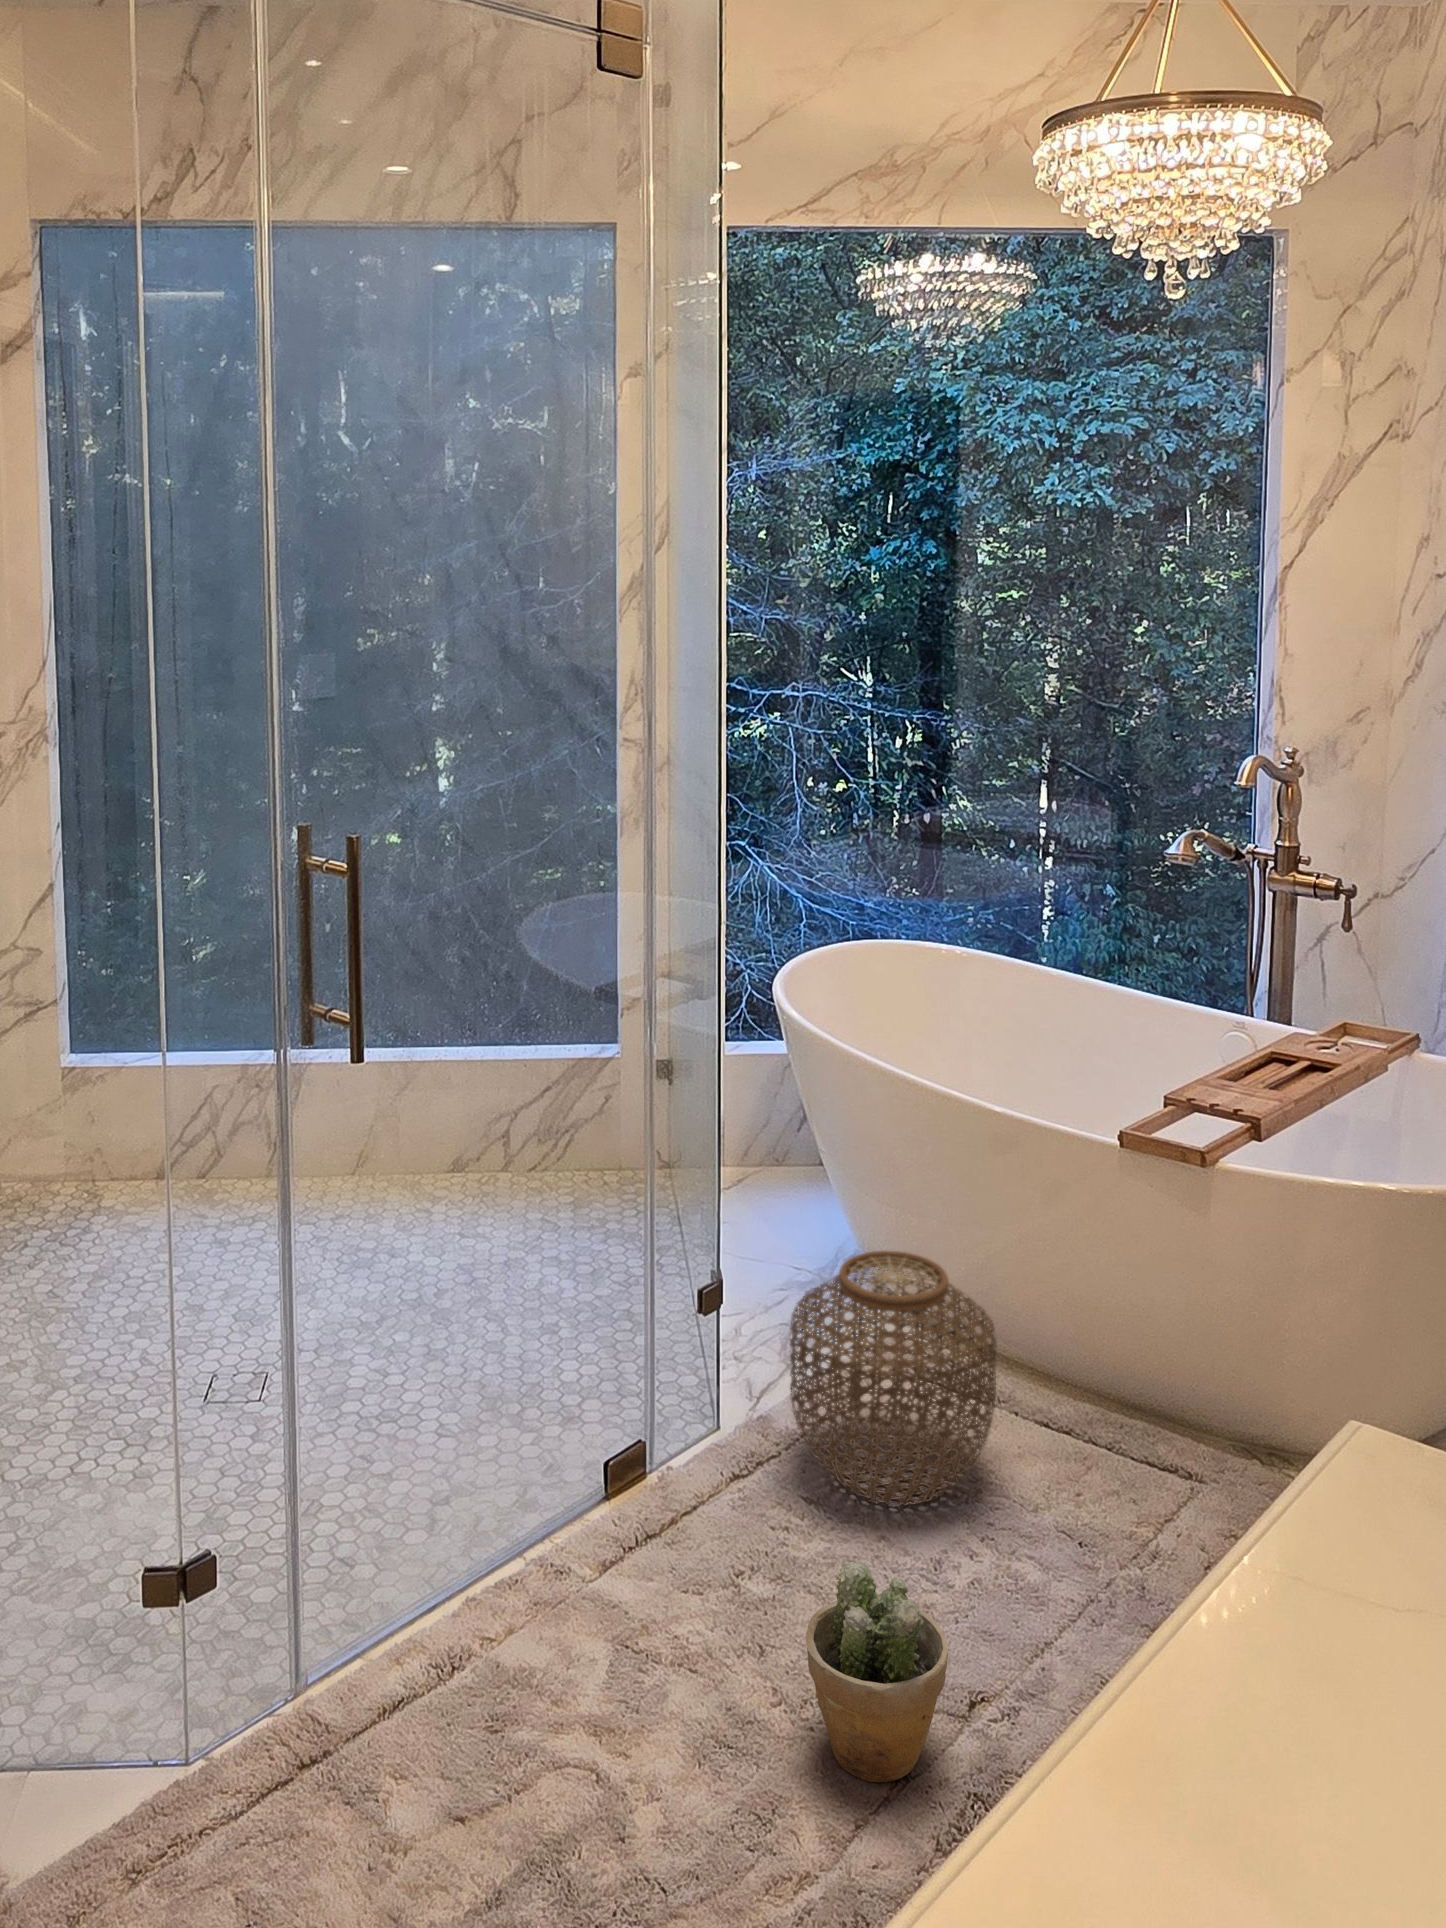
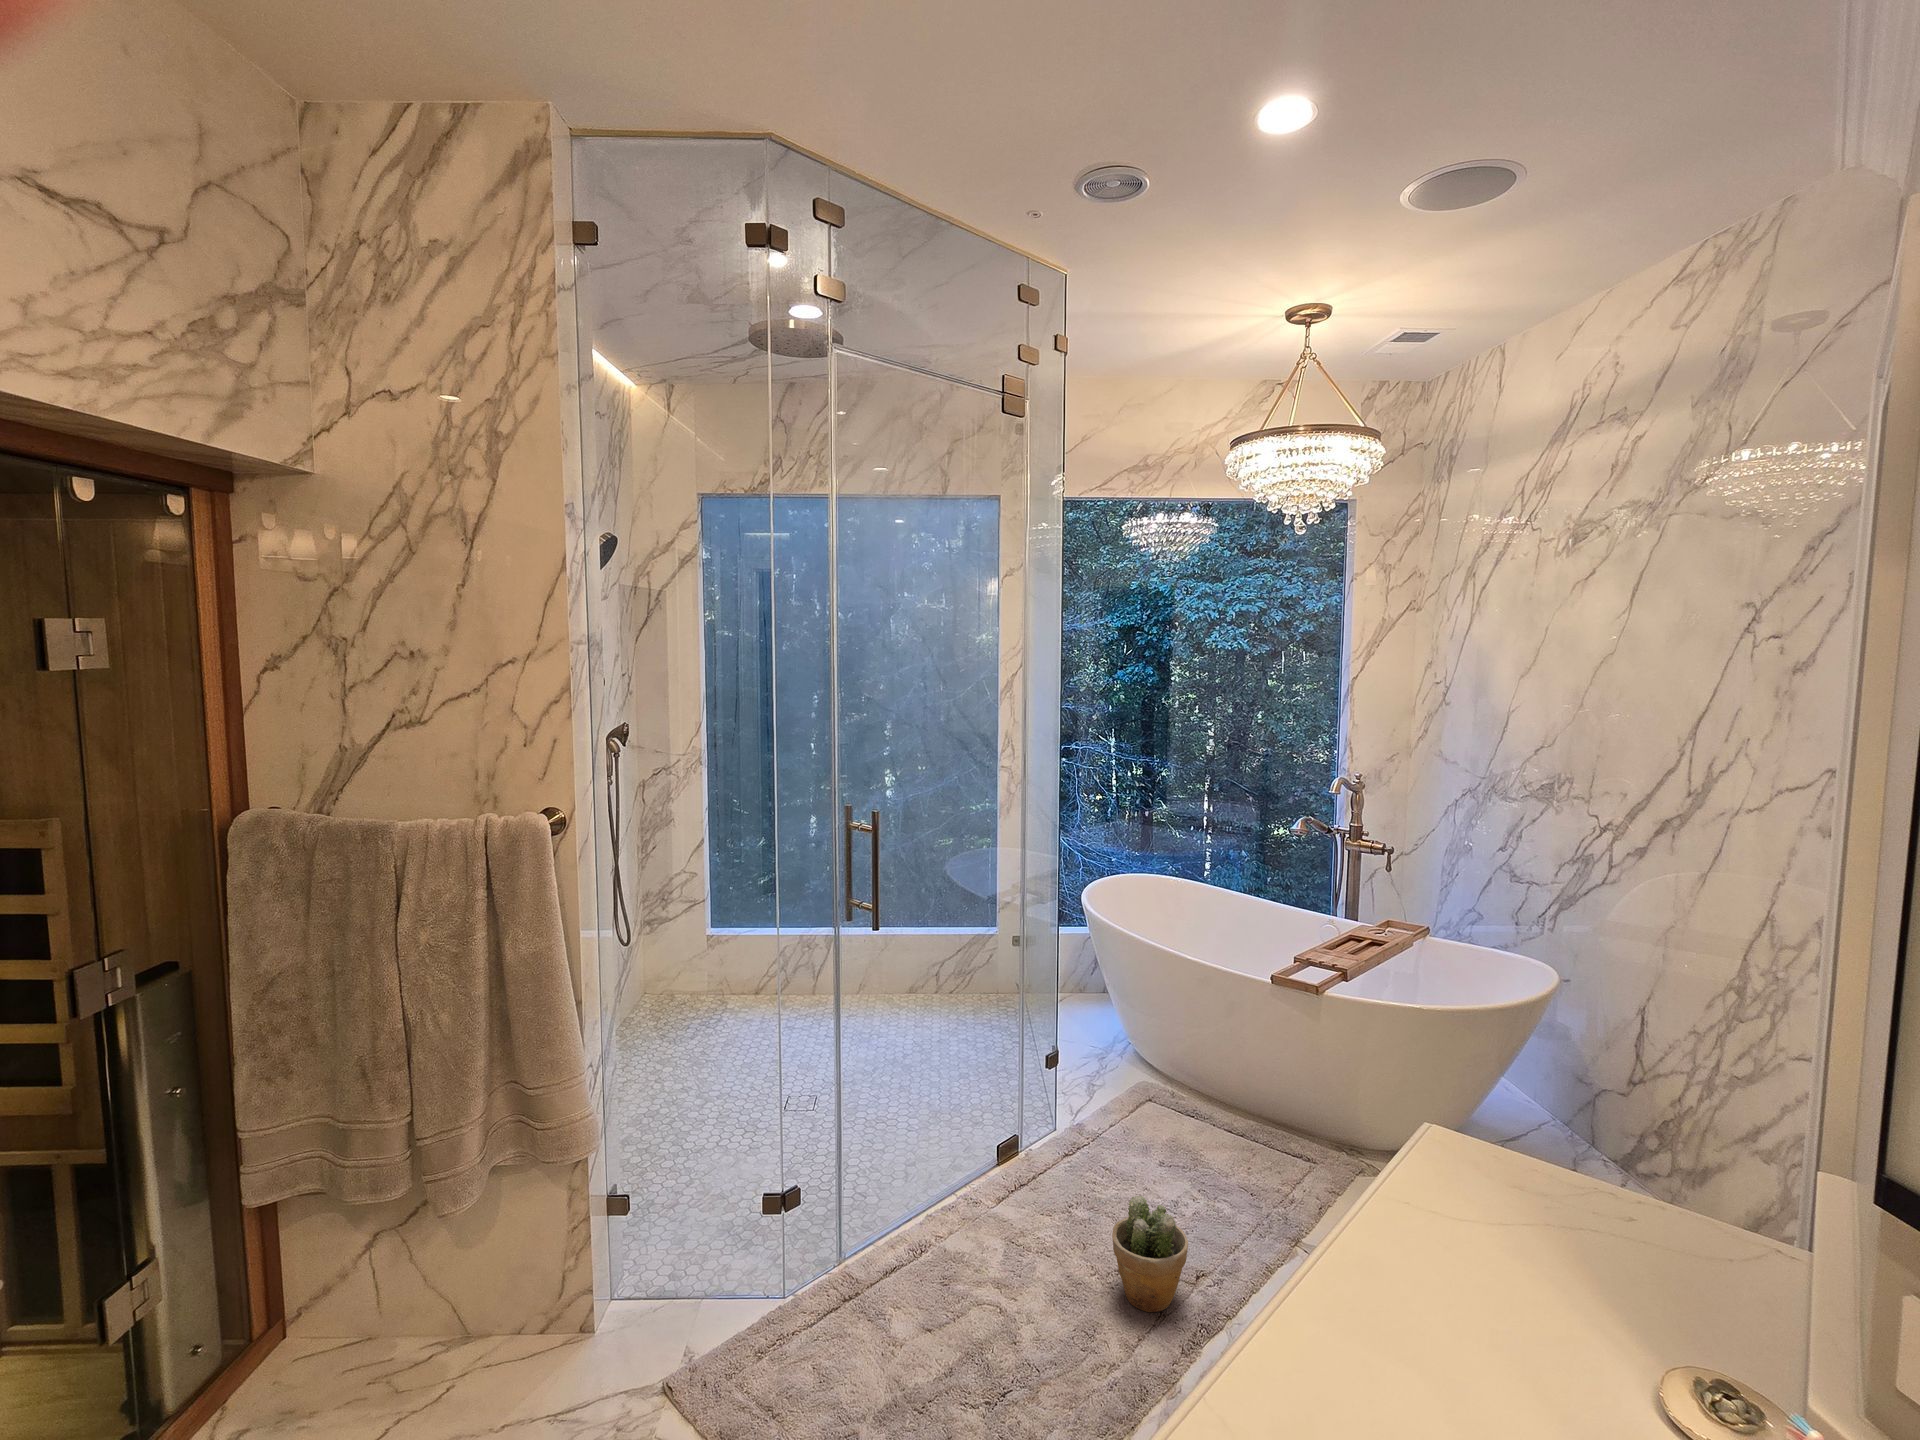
woven basket: present [790,1251,996,1505] -> none [1092,1039,1202,1173]

